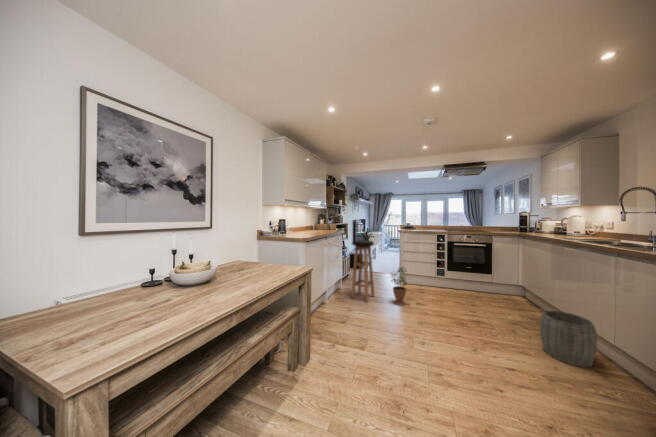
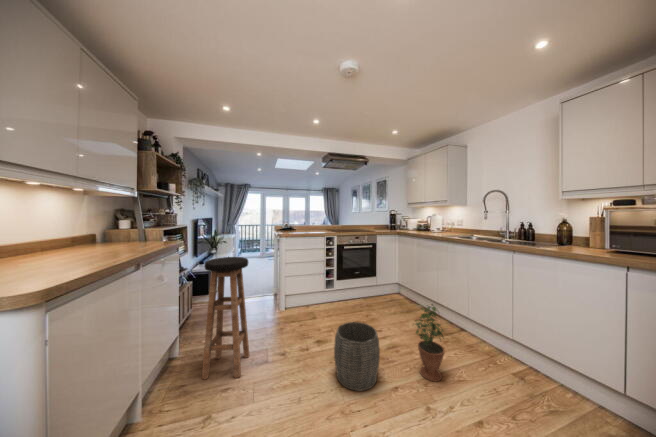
potted plant: present [392,267,407,305] -> present [415,304,444,381]
woven basket: present [540,310,597,367] -> present [334,322,380,391]

